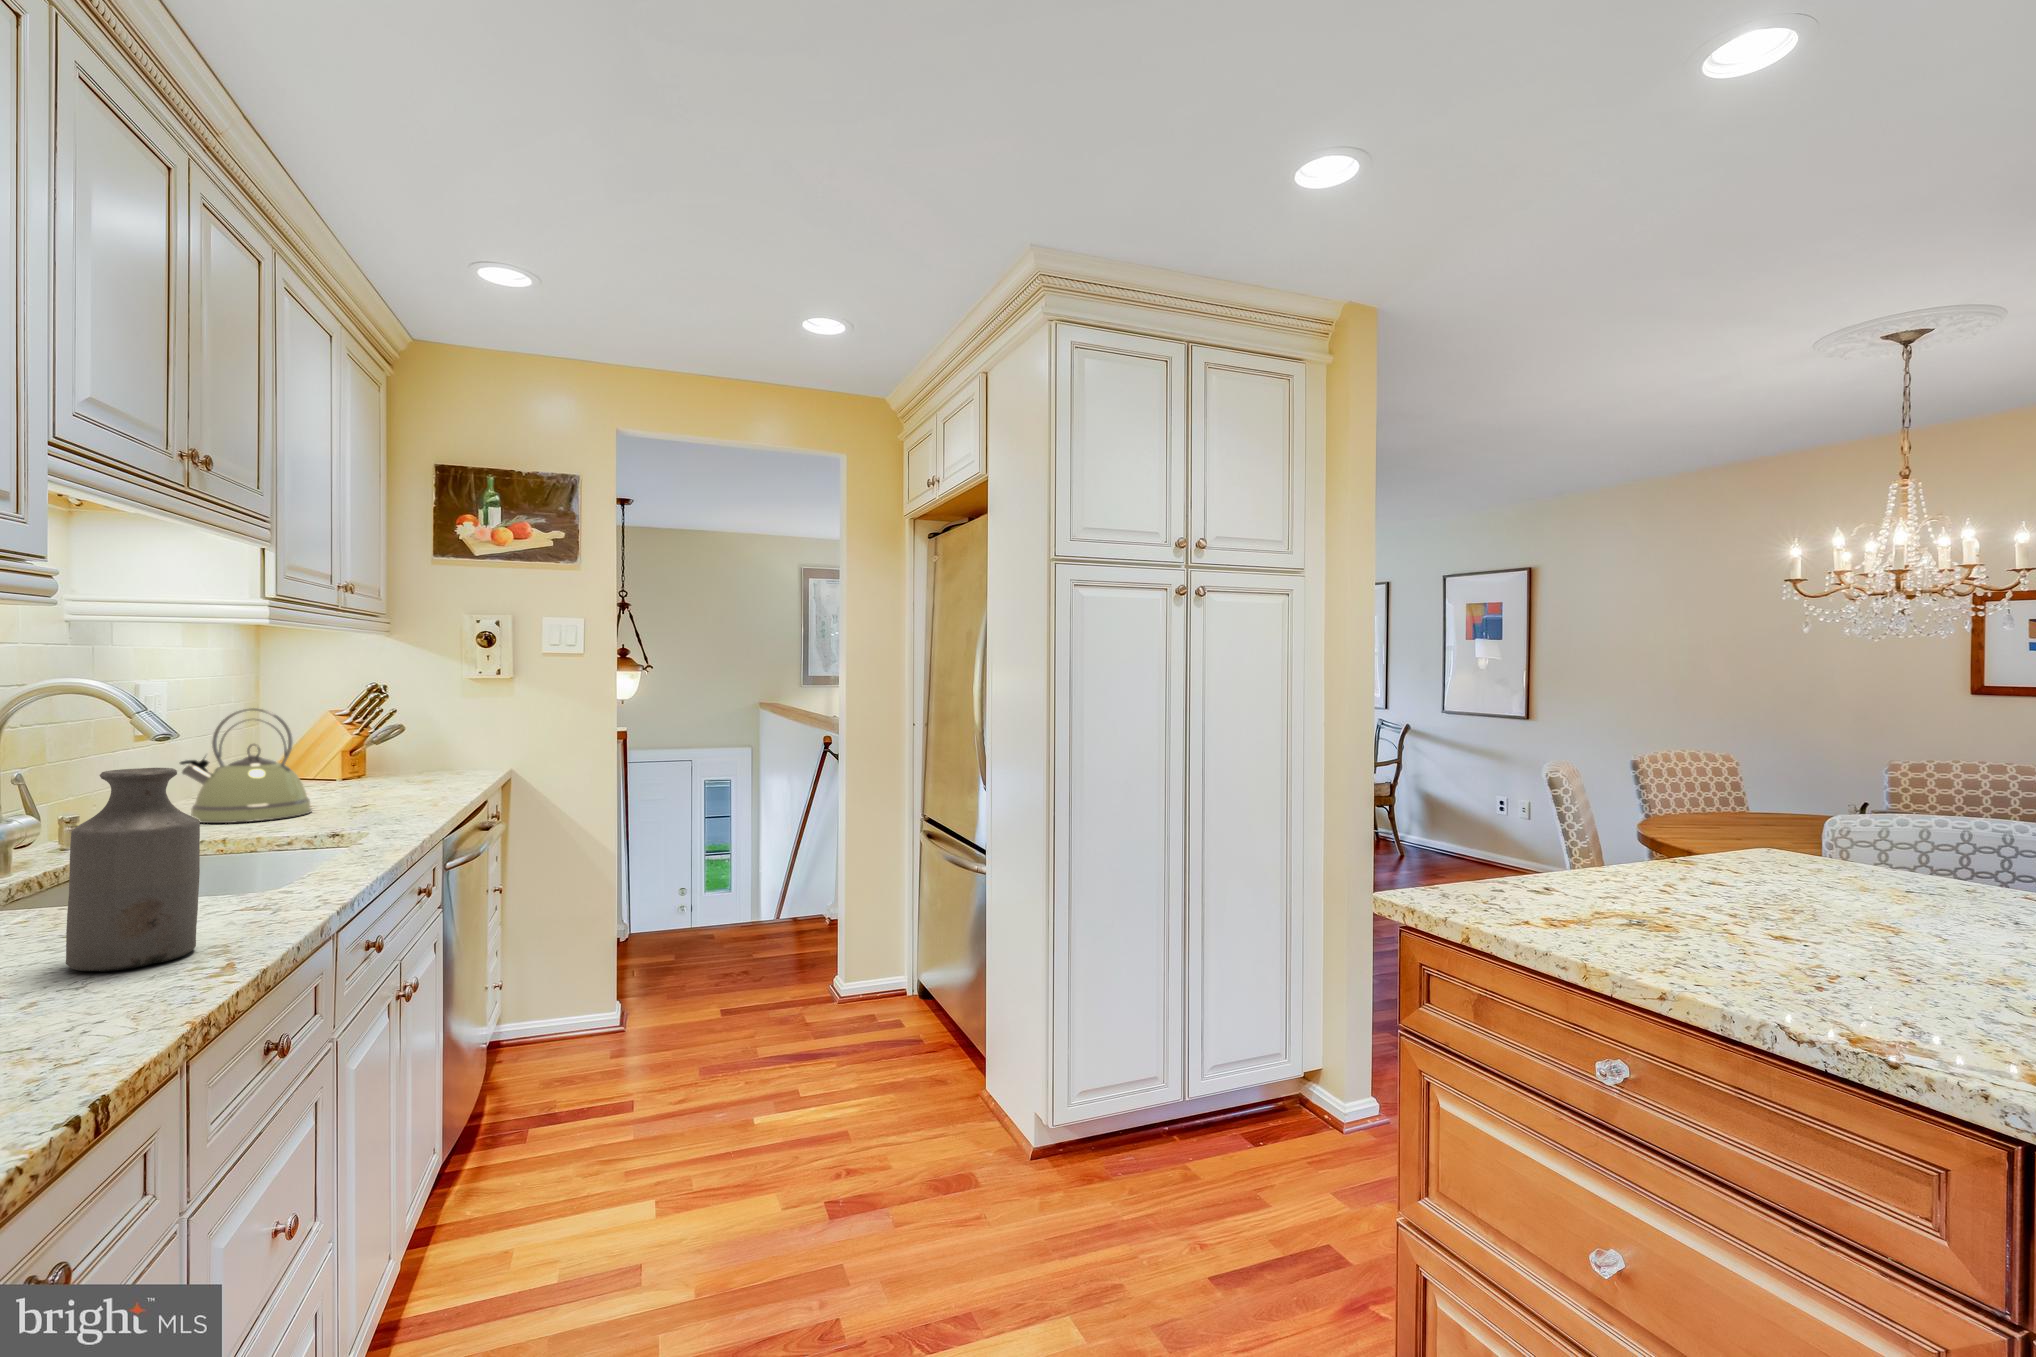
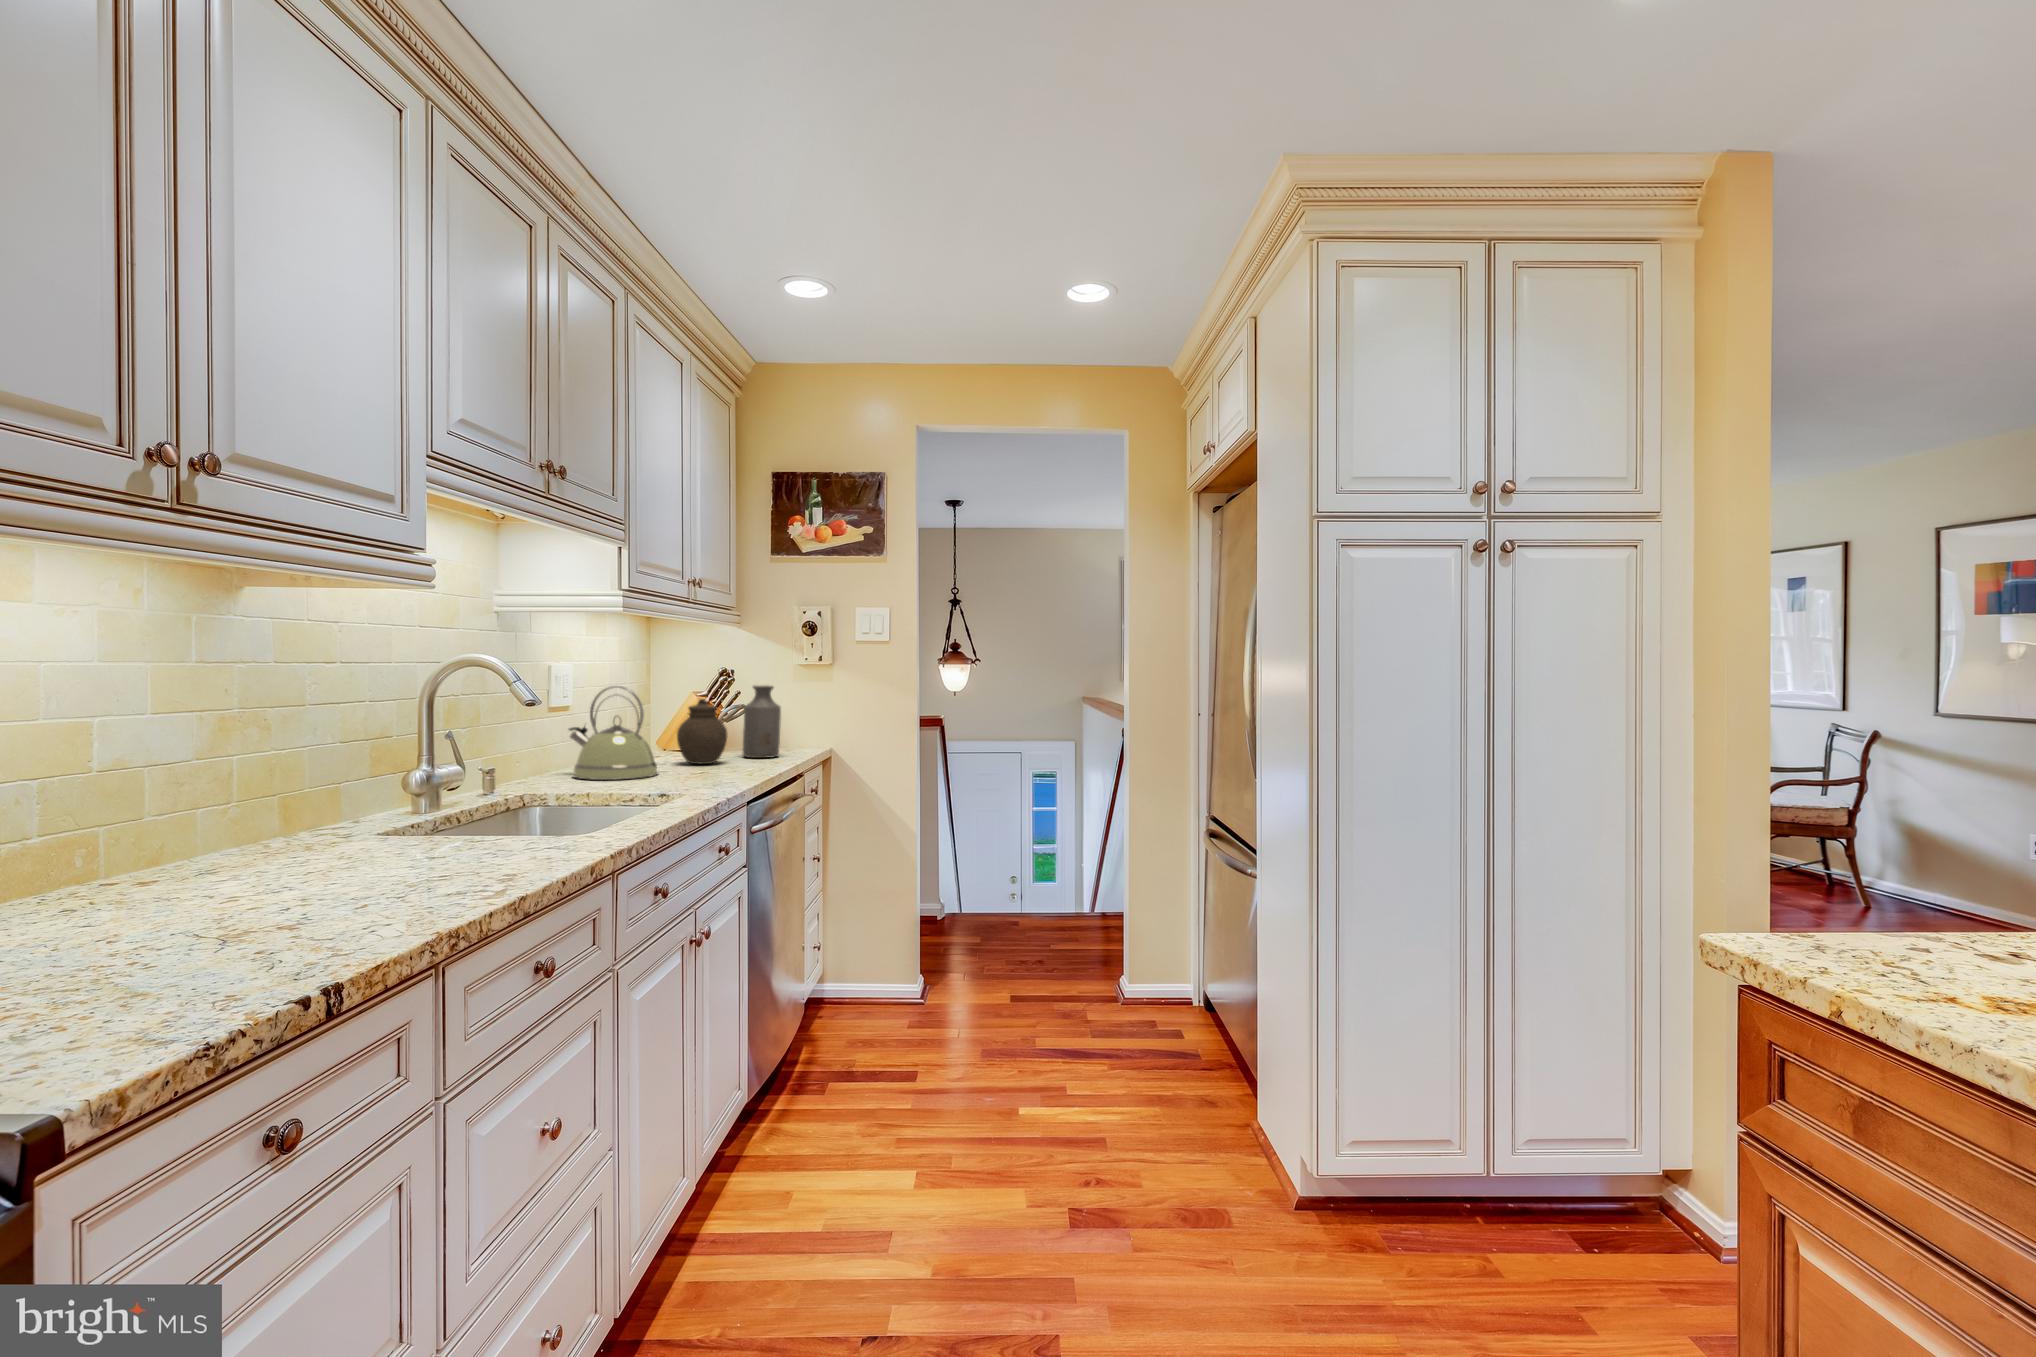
jar: none [327,720,394,796] -> present [677,699,727,764]
bottle: present [66,768,200,972] -> present [743,685,781,758]

